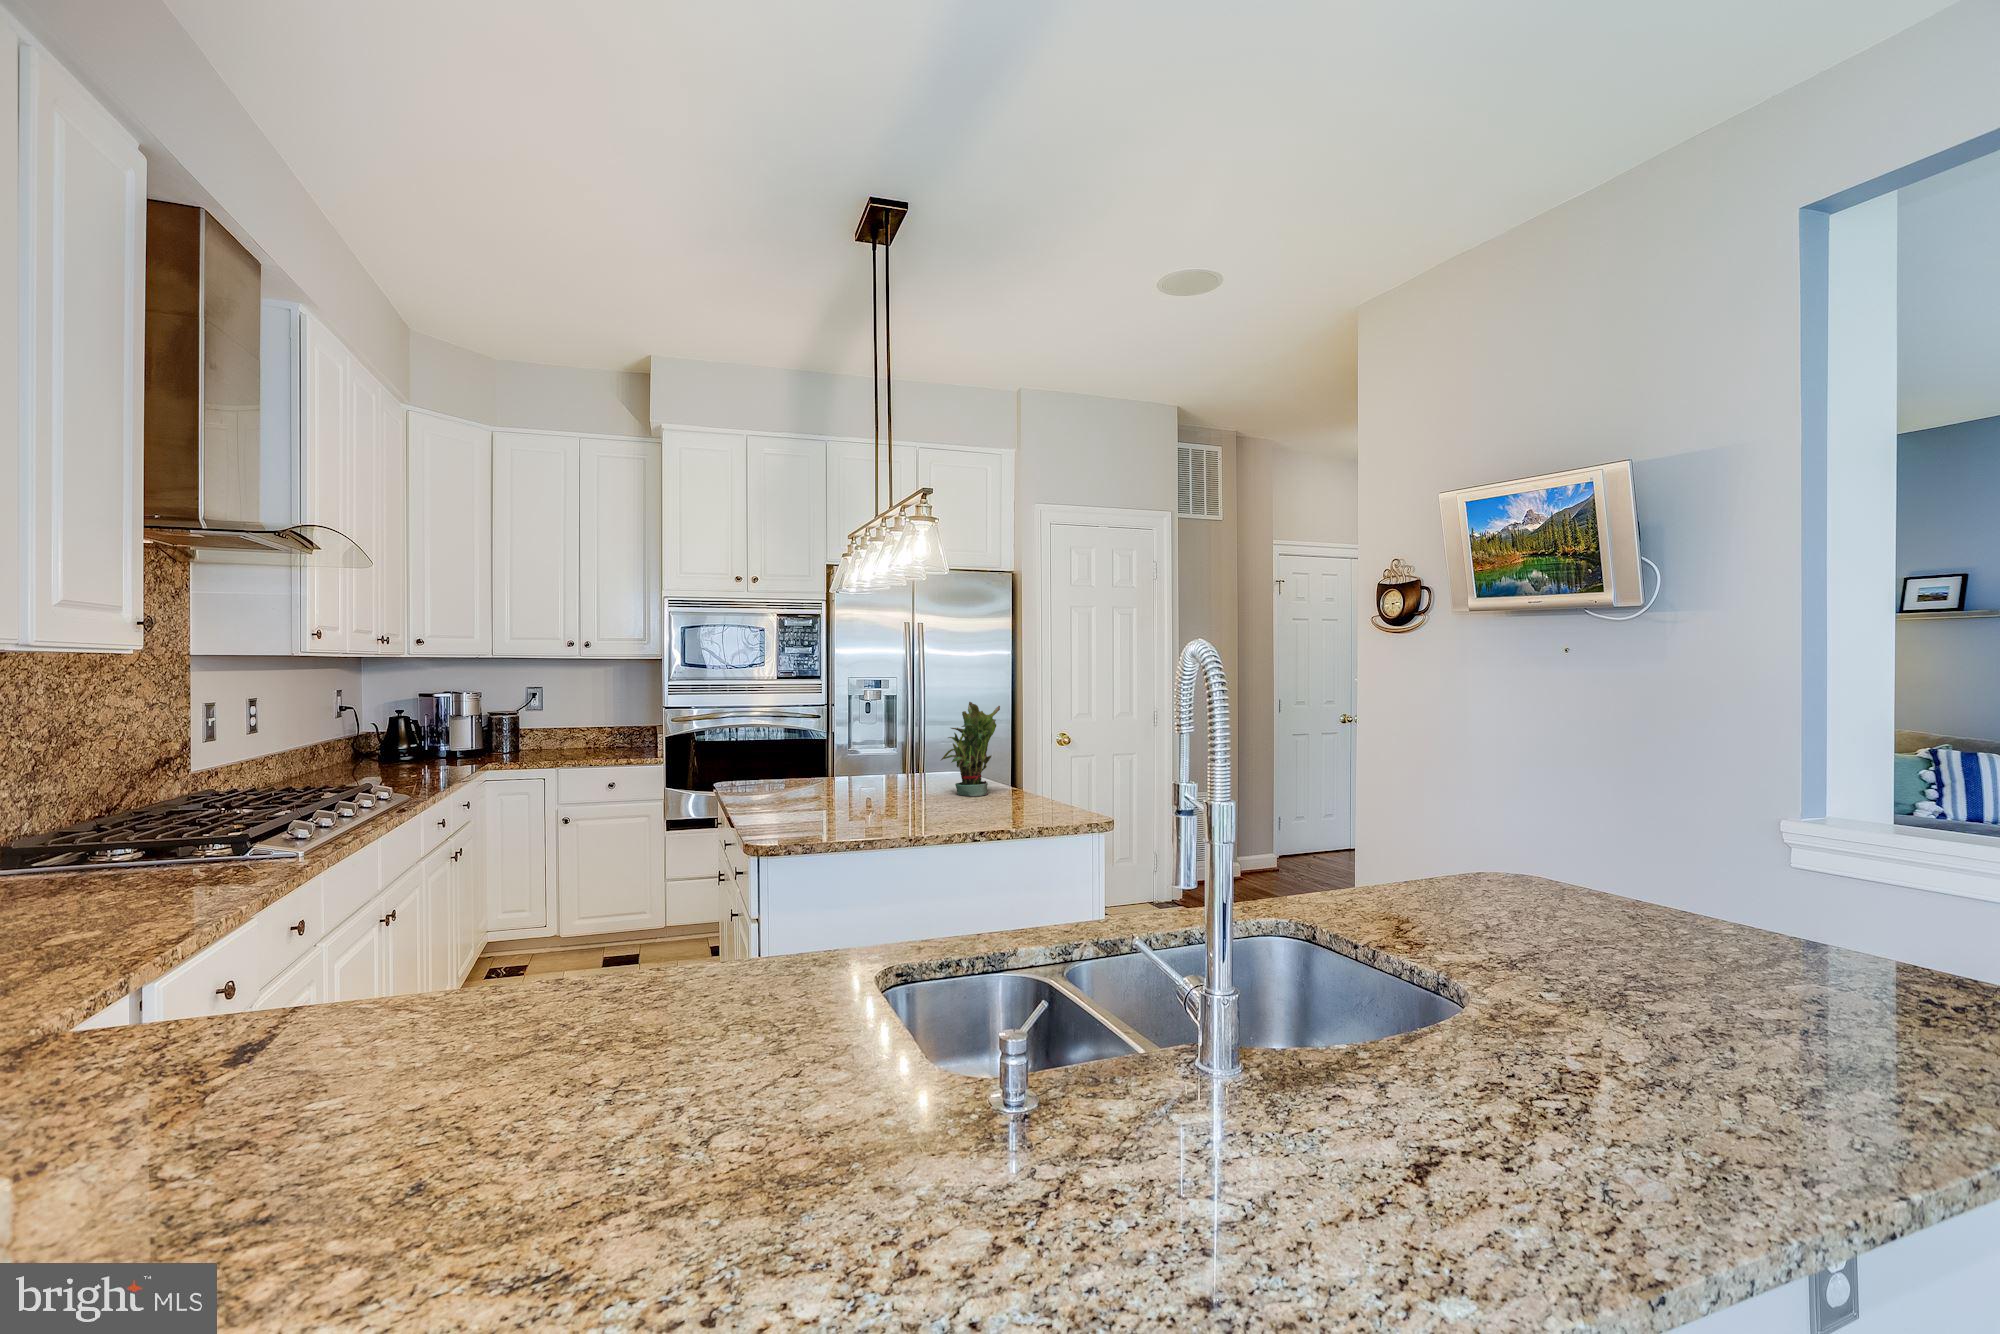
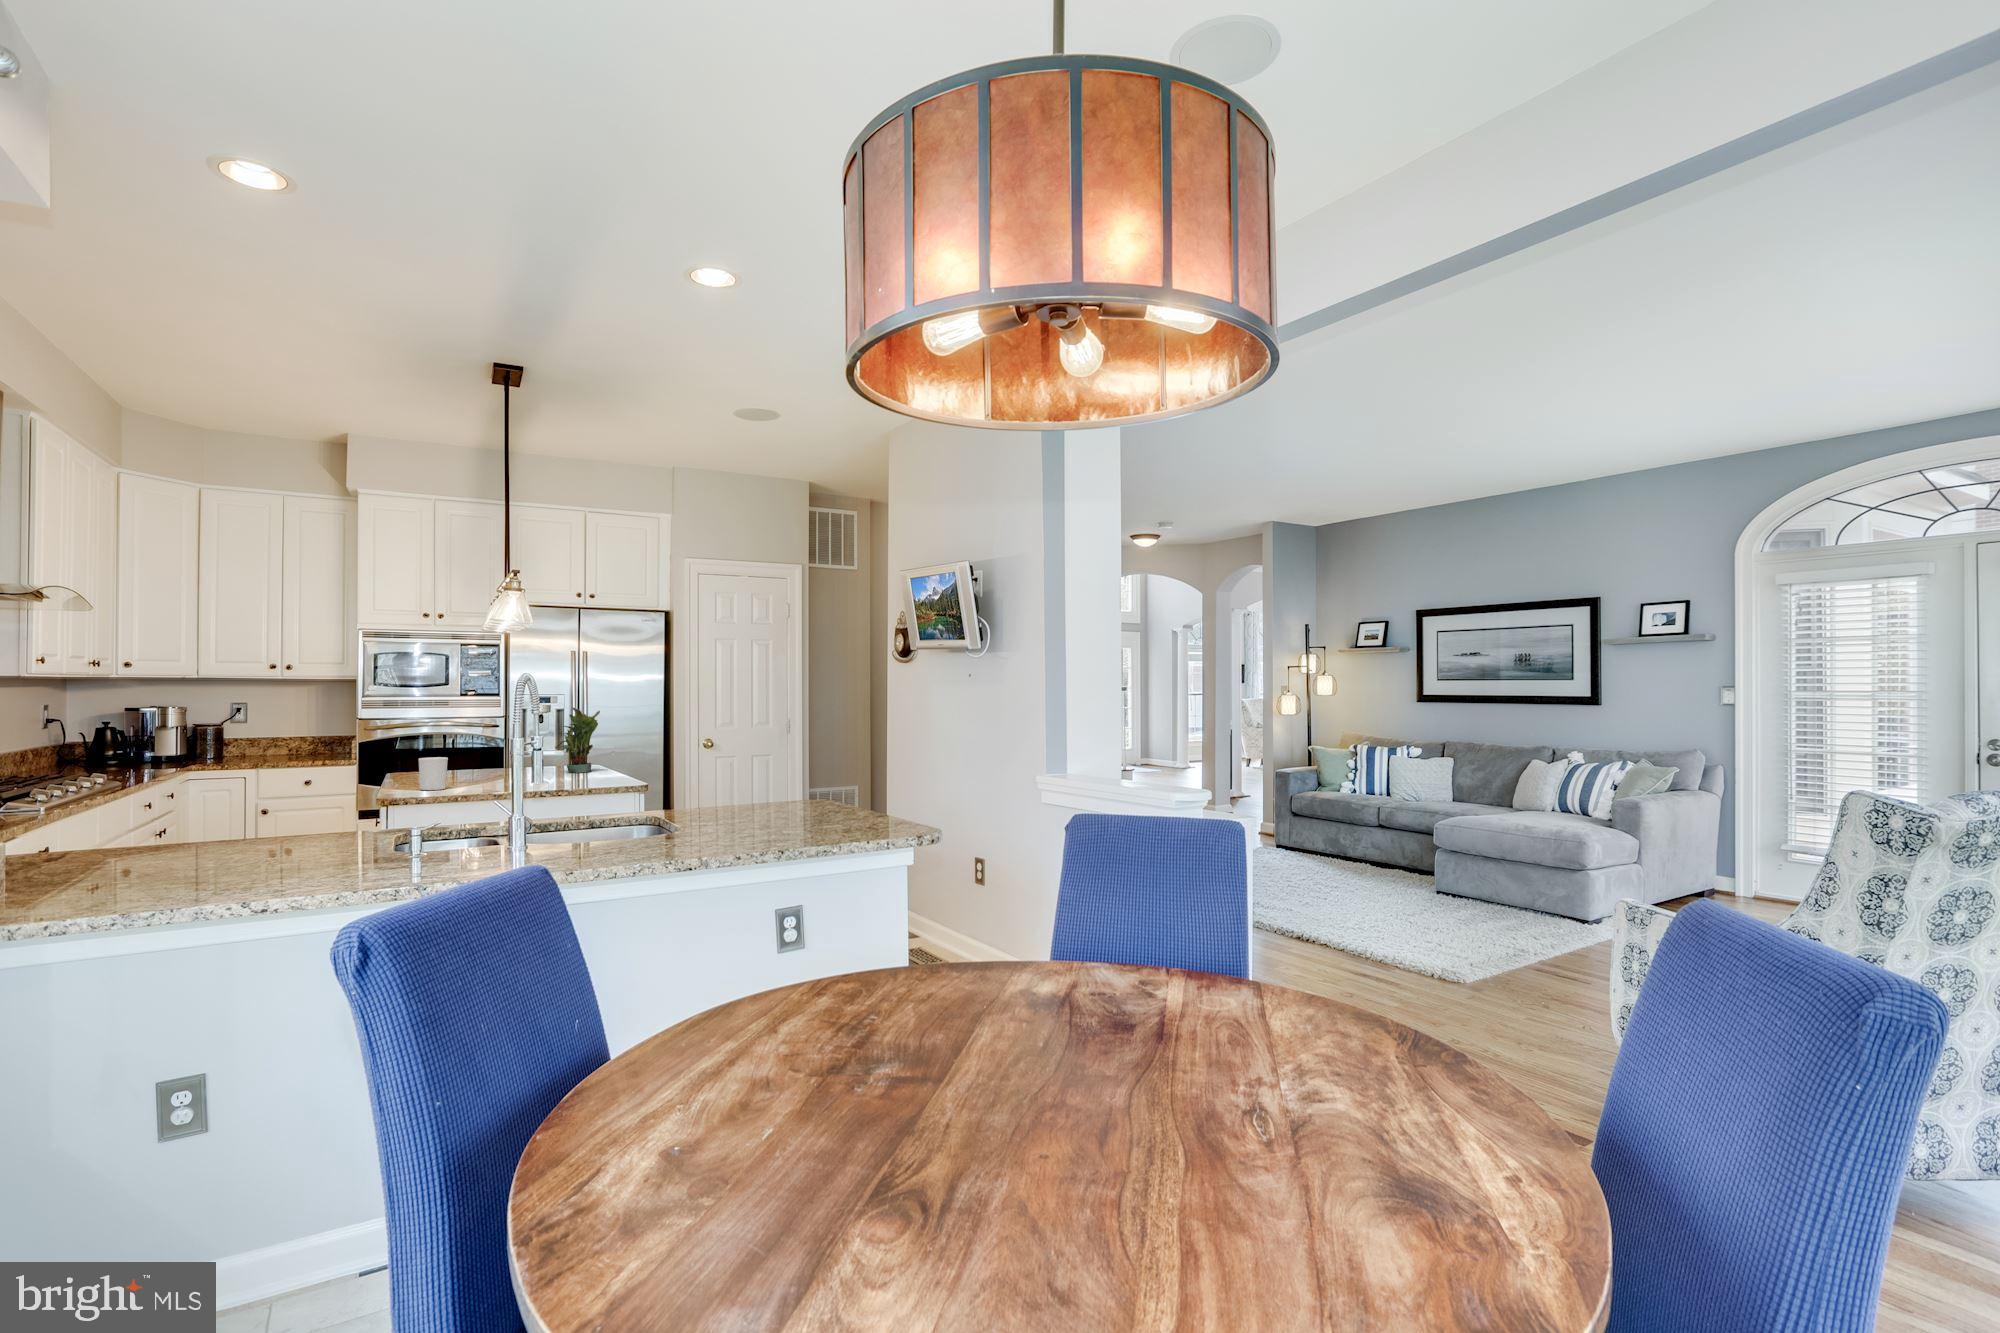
candle holder: none [790,779,830,831] -> present [418,757,448,790]

